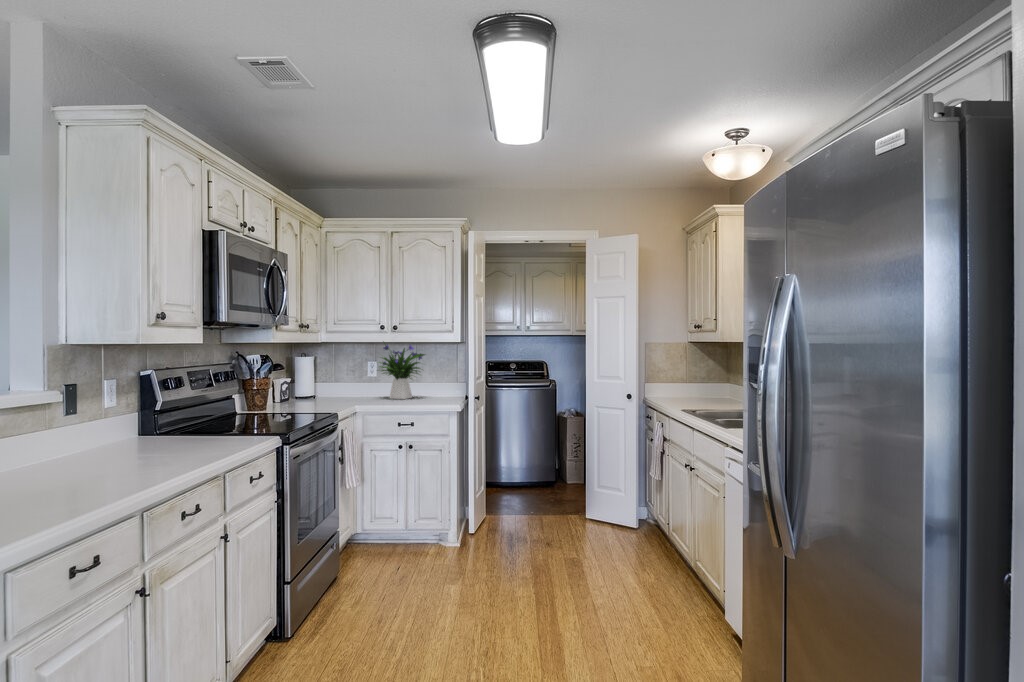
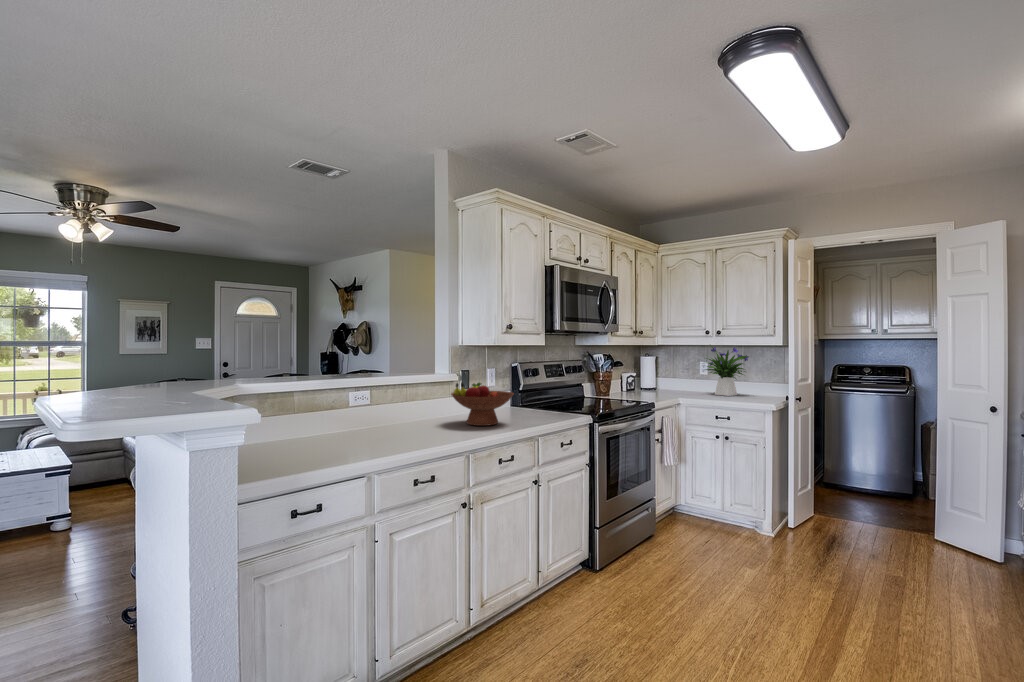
fruit bowl: none [63,400,181,469] -> present [451,383,514,426]

